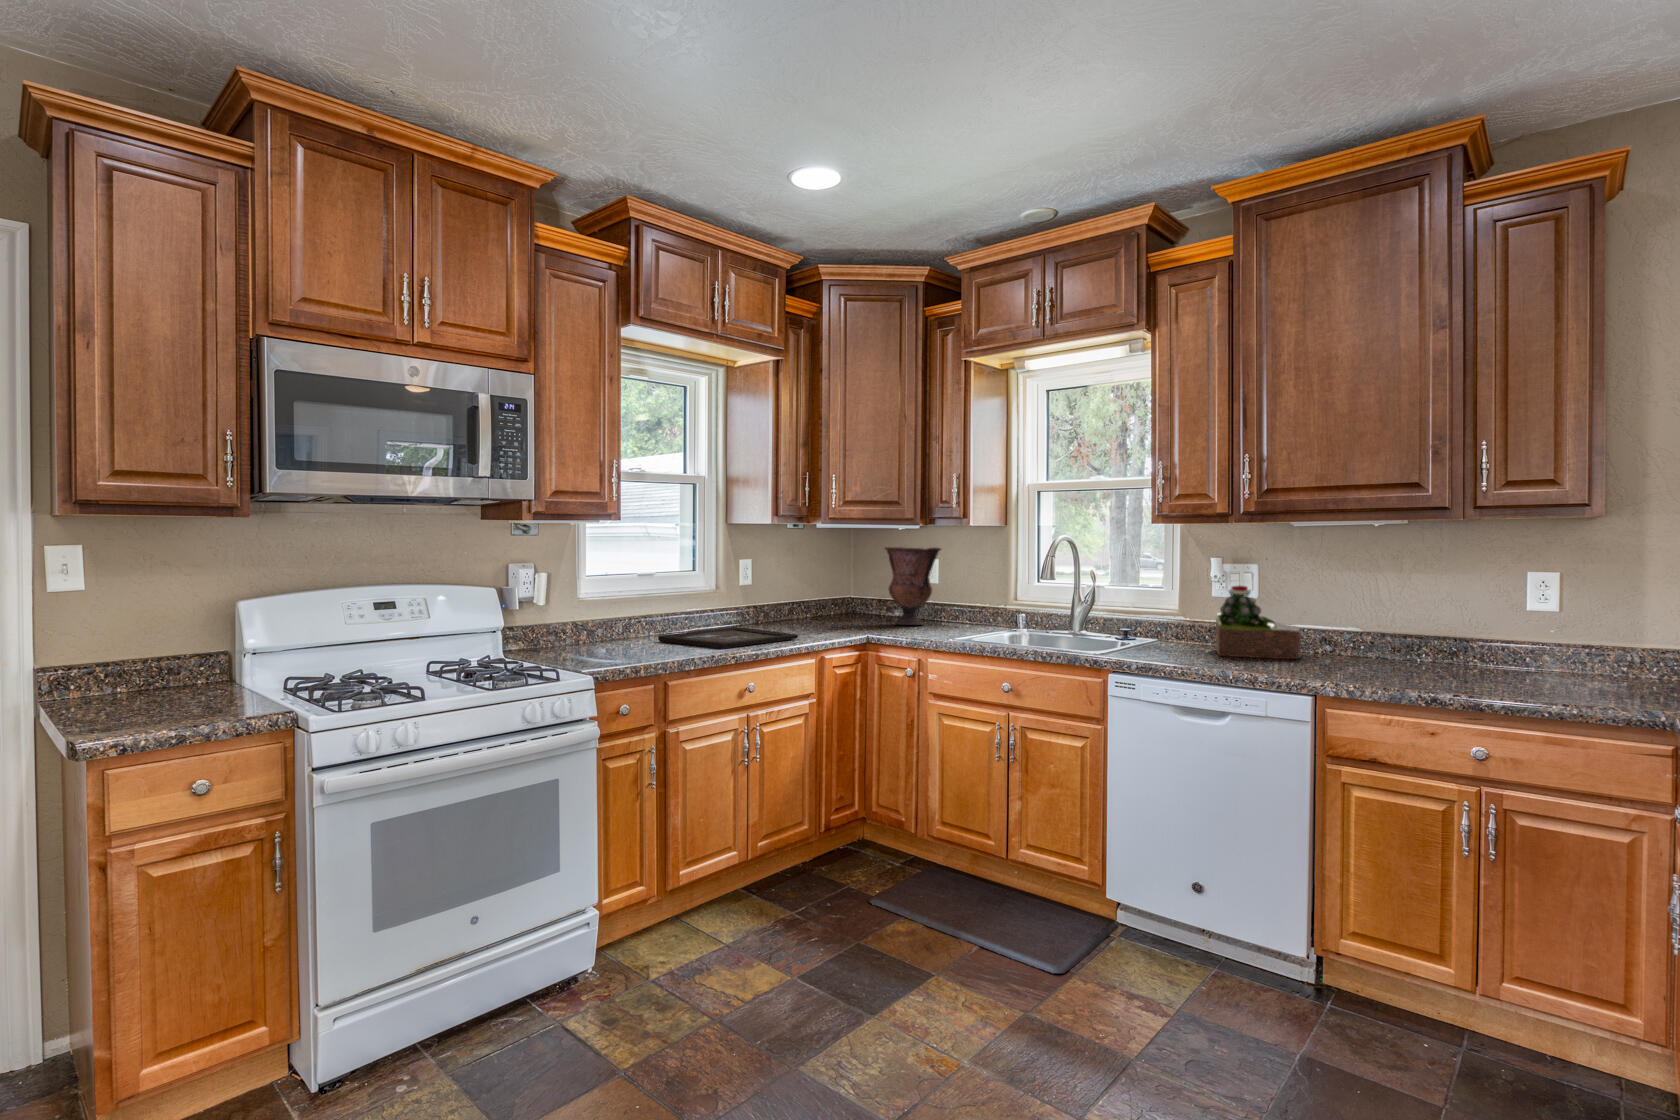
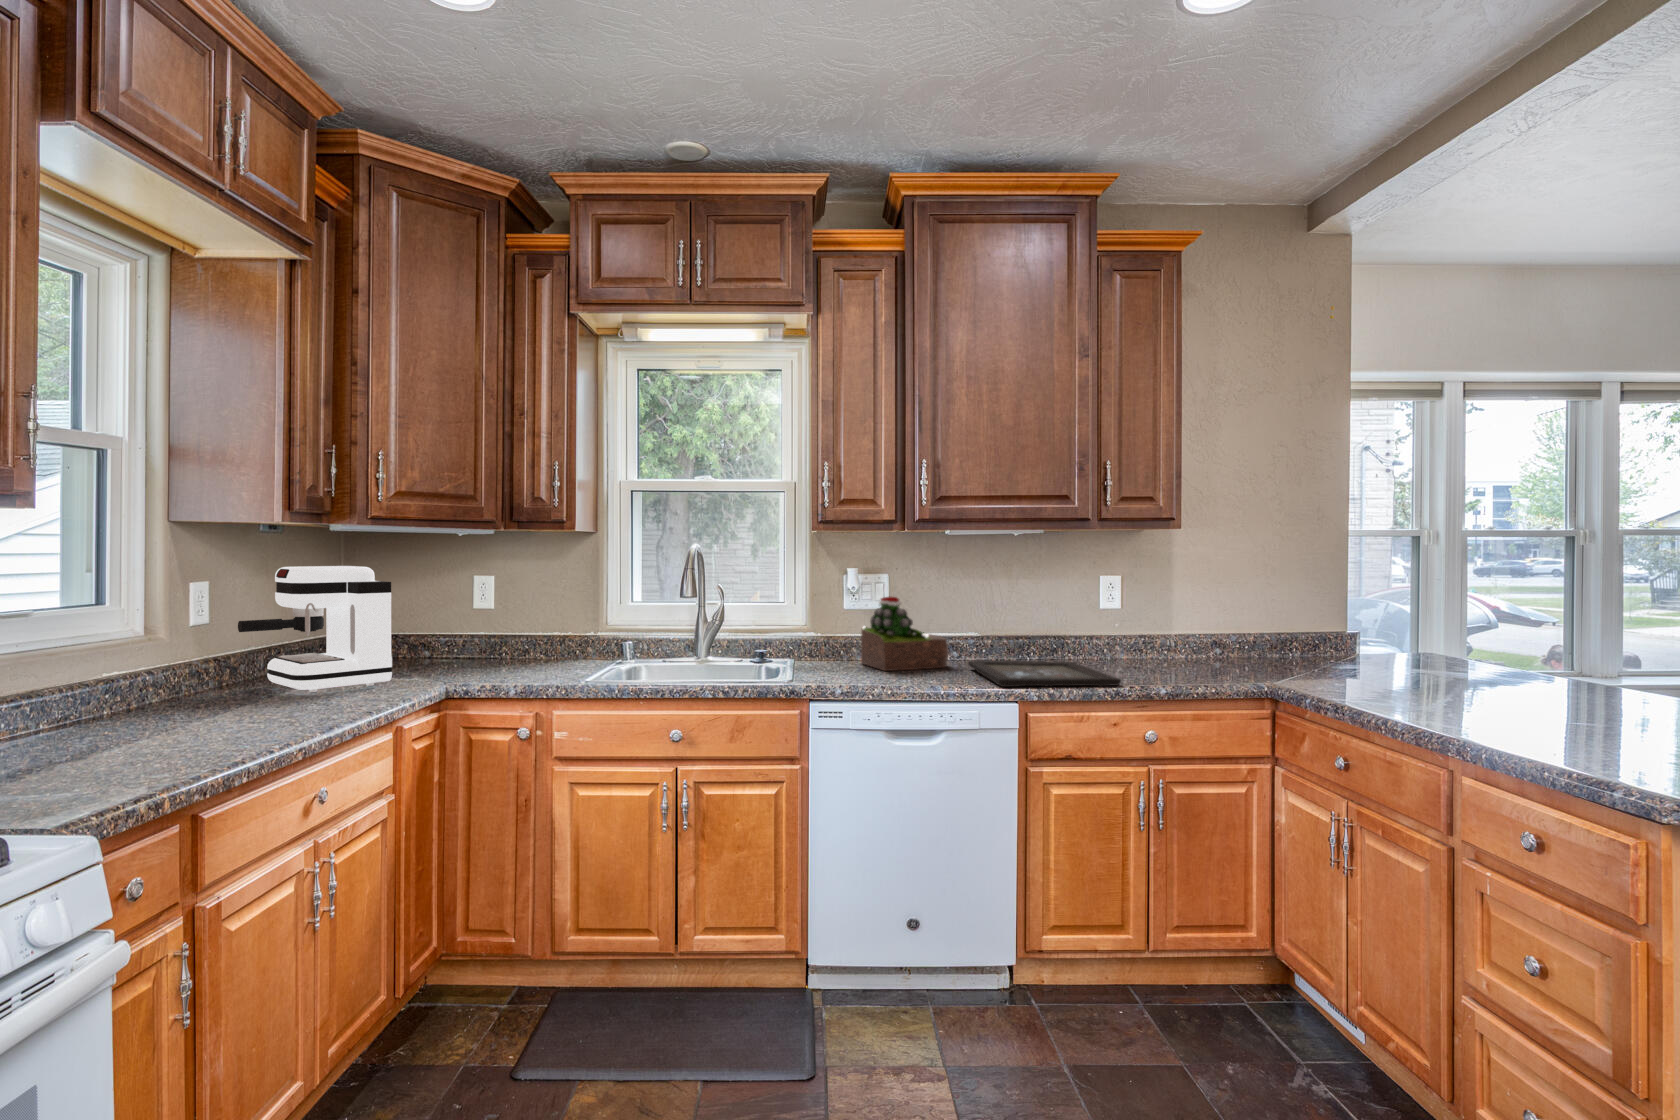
vase: present [885,547,941,625] -> none [414,559,509,666]
coffee maker: none [765,551,845,632] -> present [238,566,392,692]
tray: present [658,627,798,649] -> present [968,660,1121,687]

